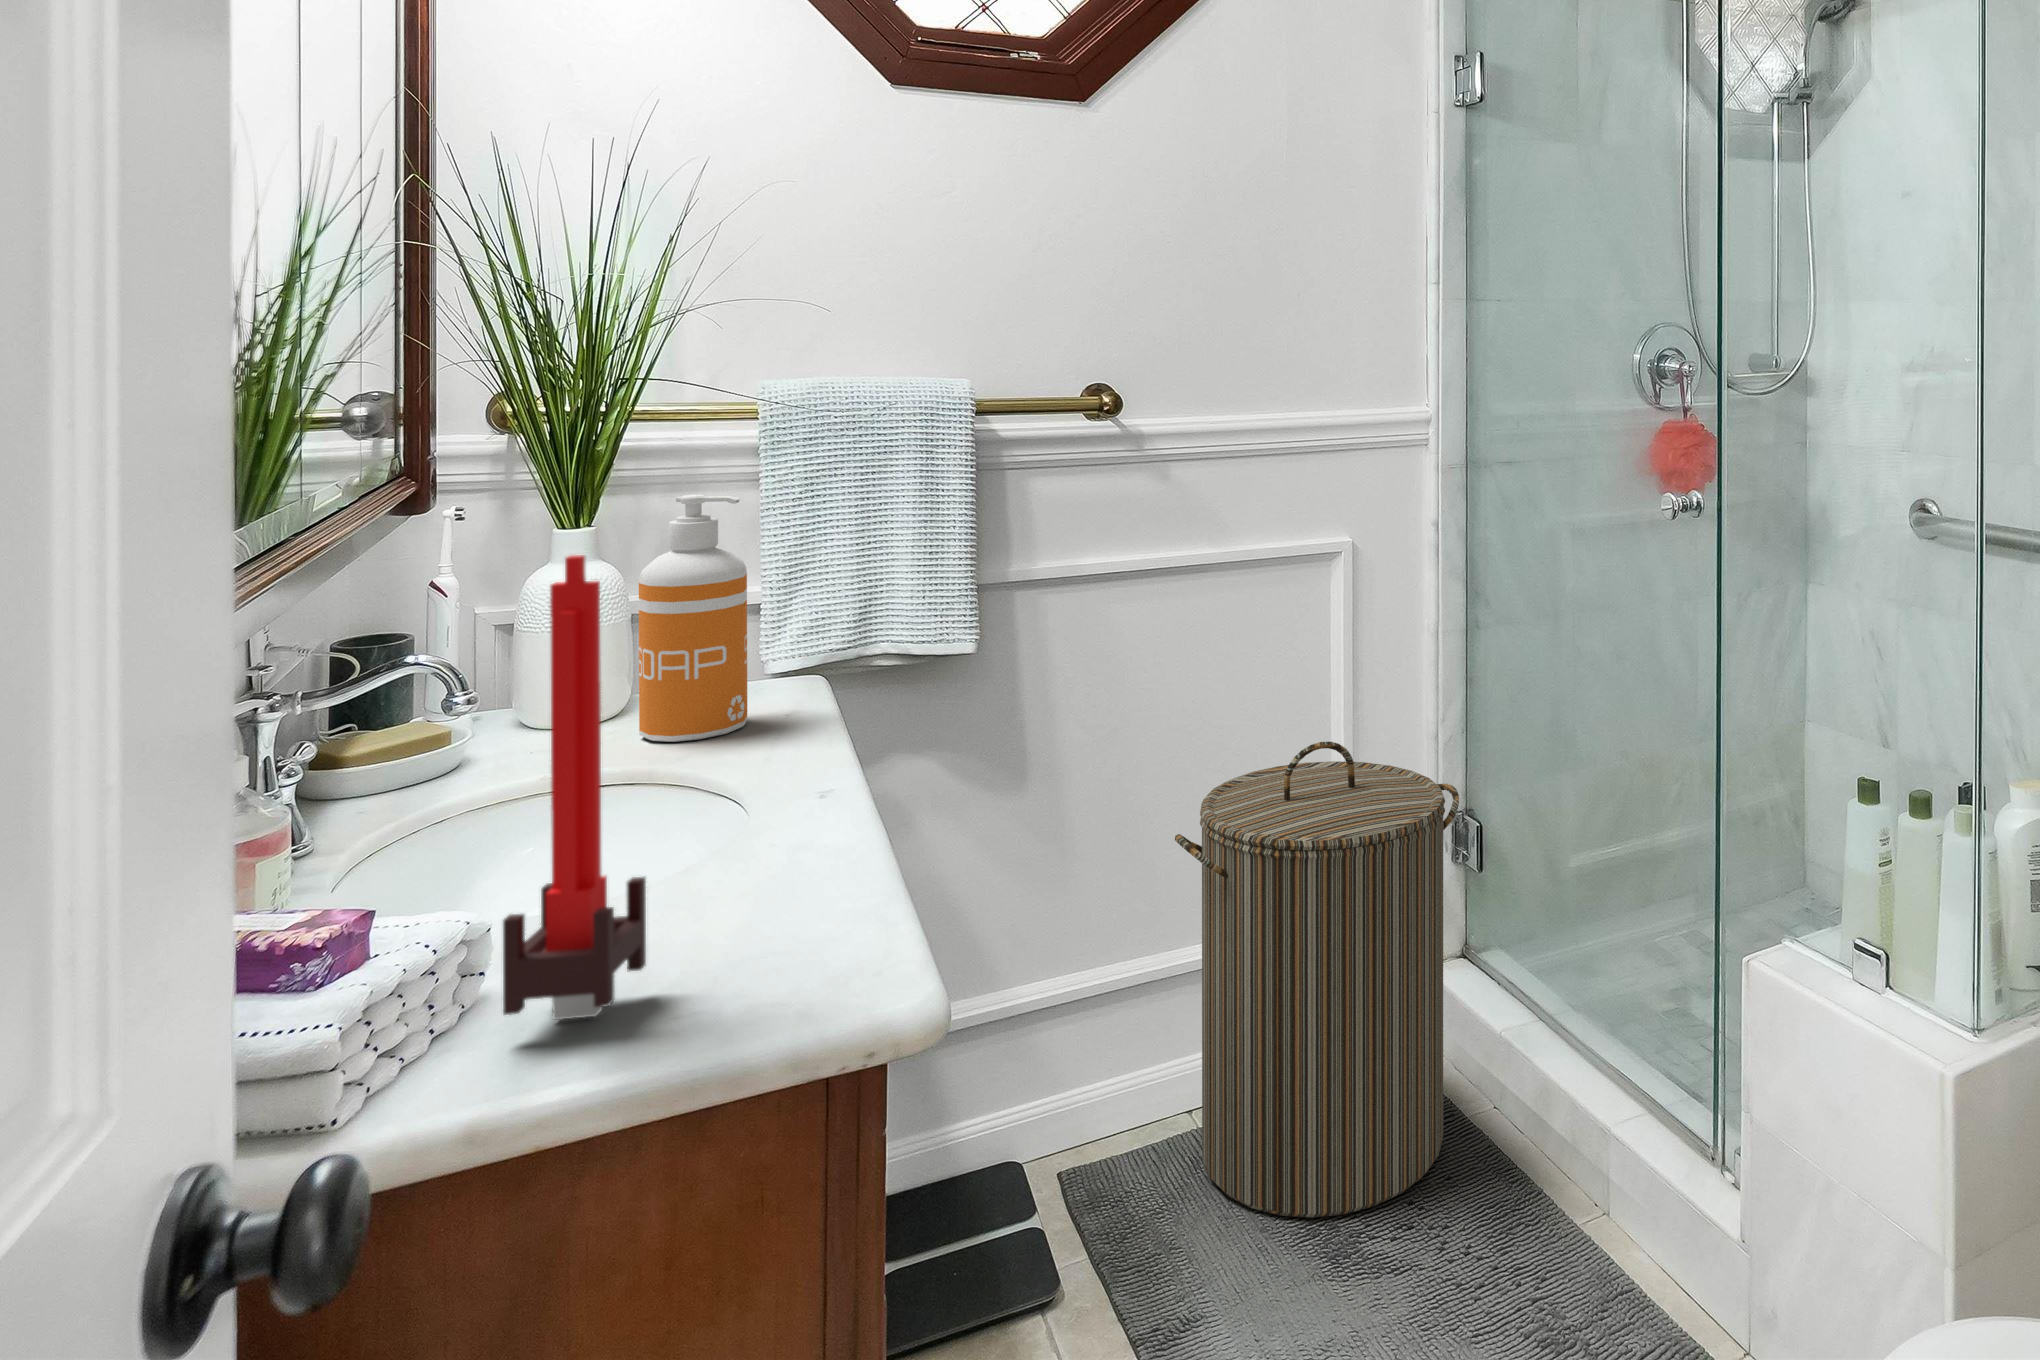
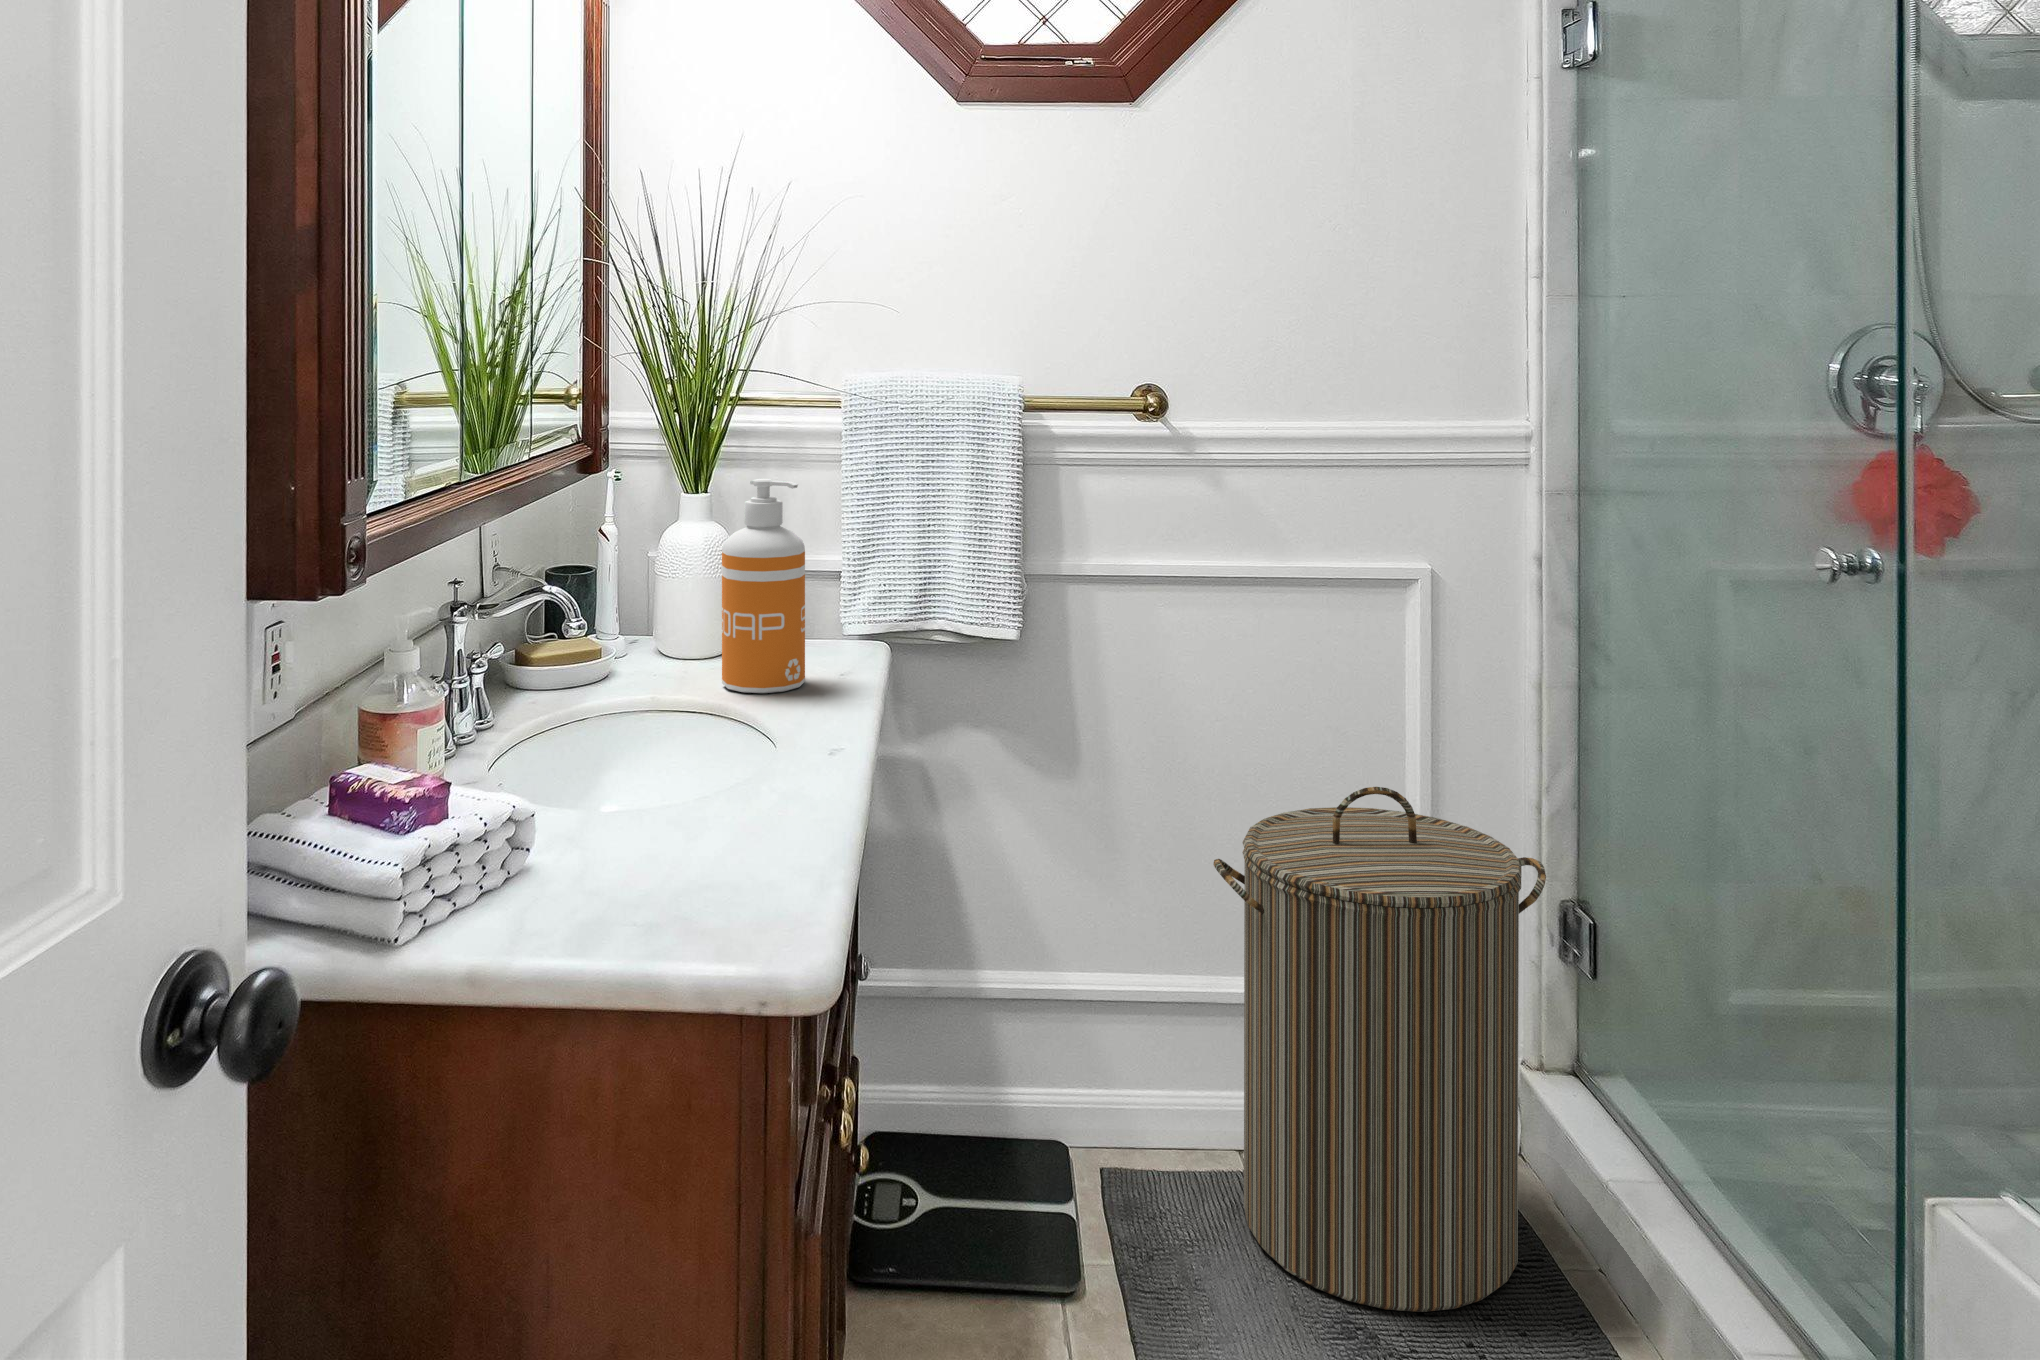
candle: present [503,555,646,1020] -> none [515,519,621,898]

